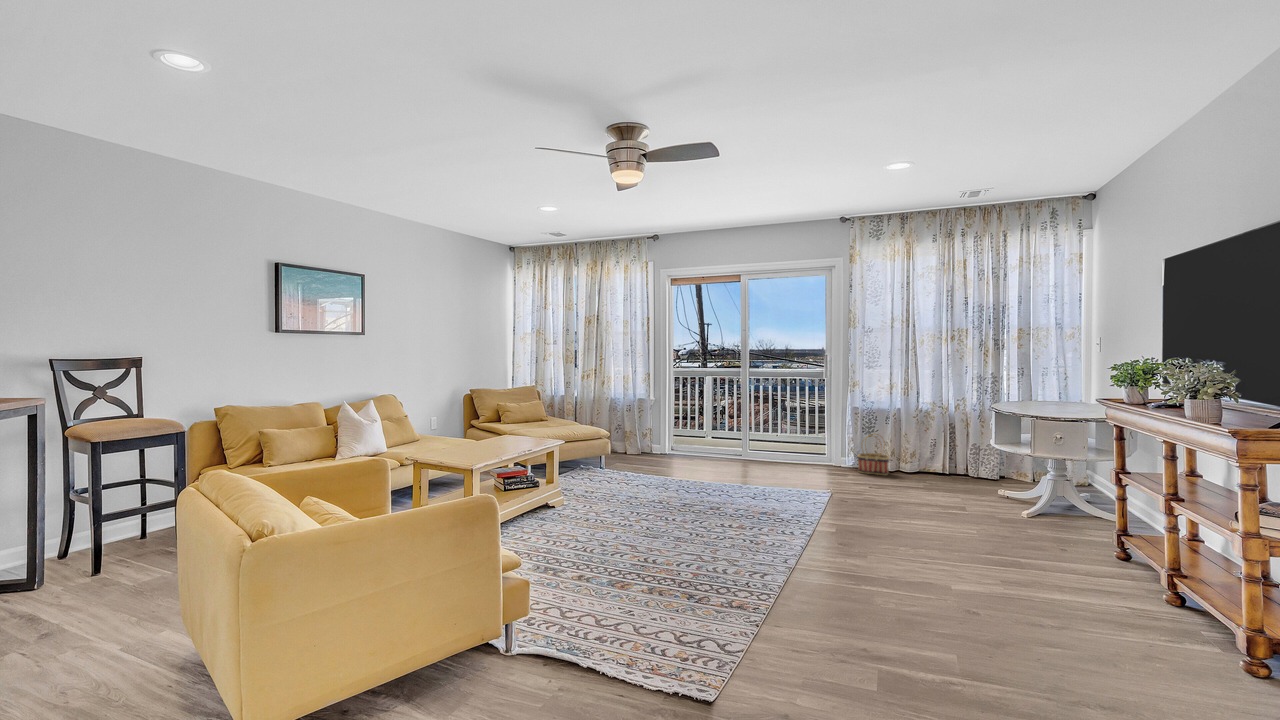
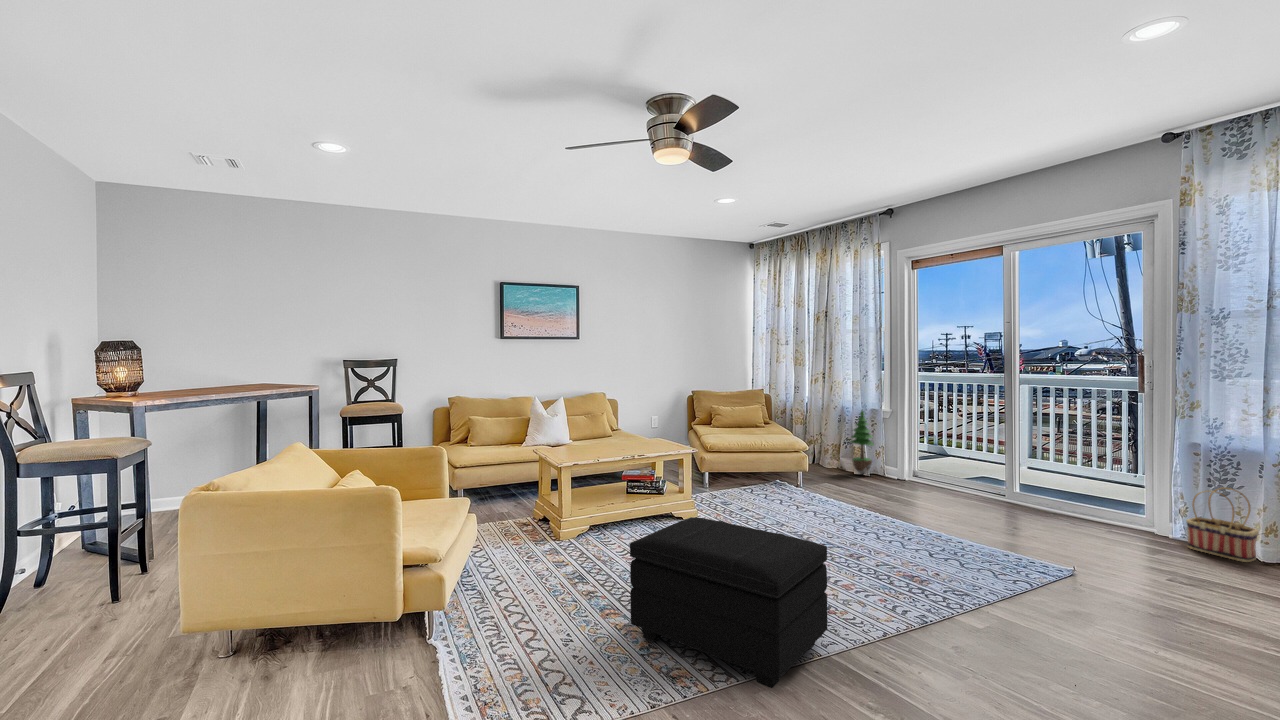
potted tree: none [626,400,646,456] -> present [851,411,874,475]
footstool: none [654,486,790,589] -> present [630,517,827,688]

